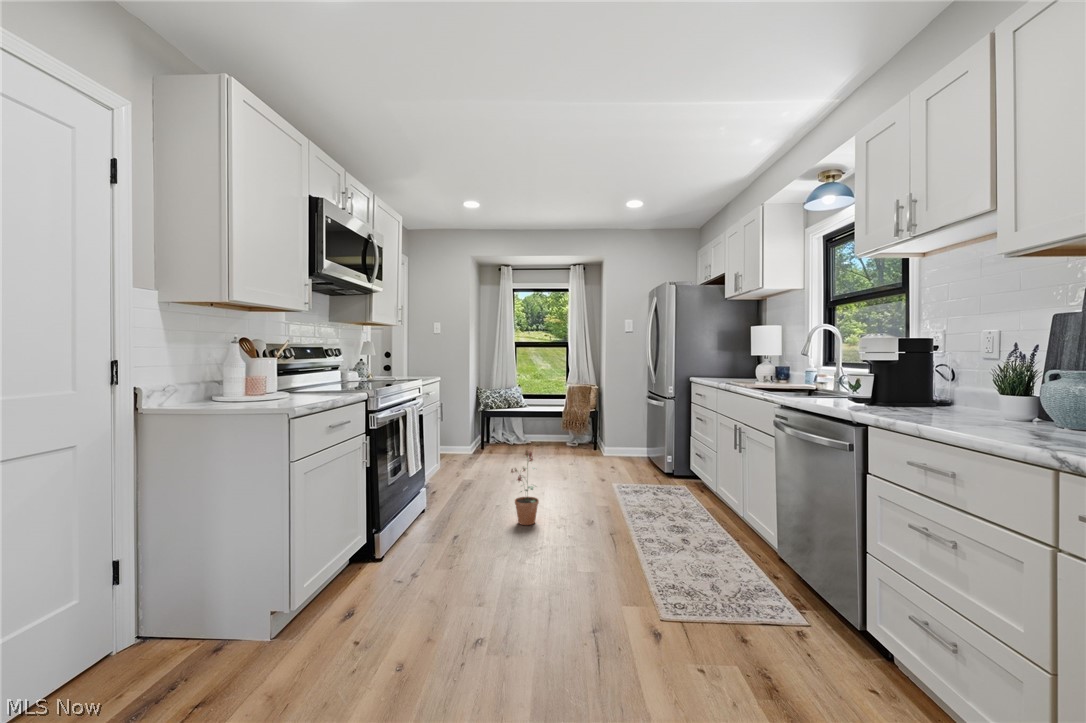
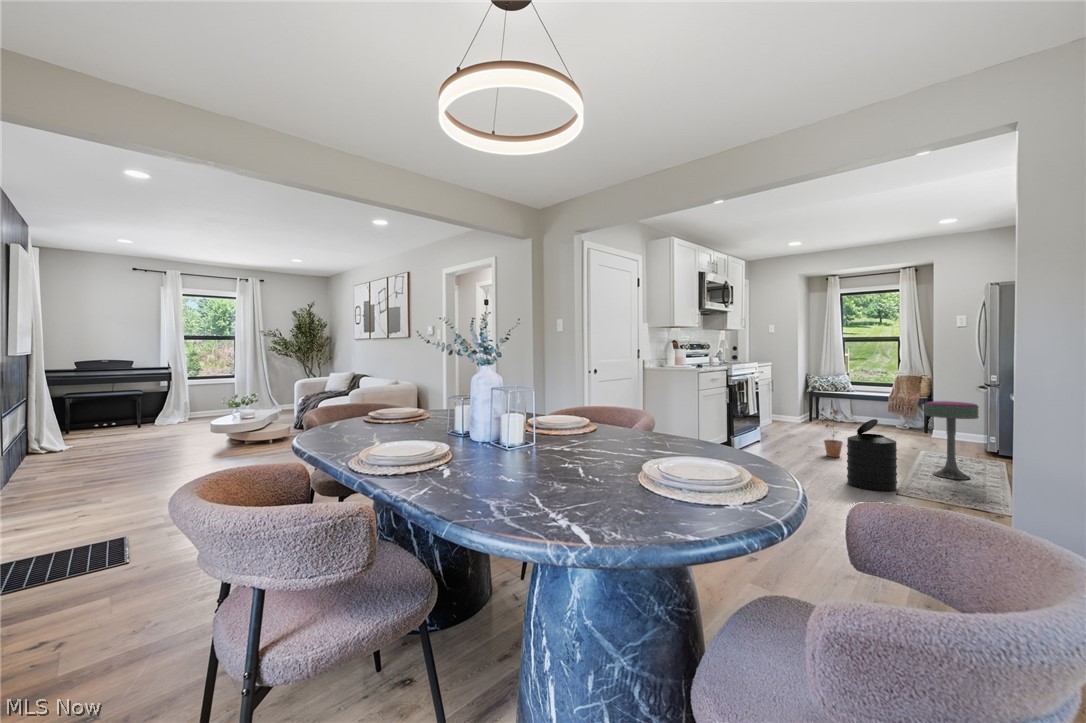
bar stool: none [641,435,699,547] -> present [925,401,979,480]
trash can: none [569,487,640,621] -> present [847,419,897,491]

